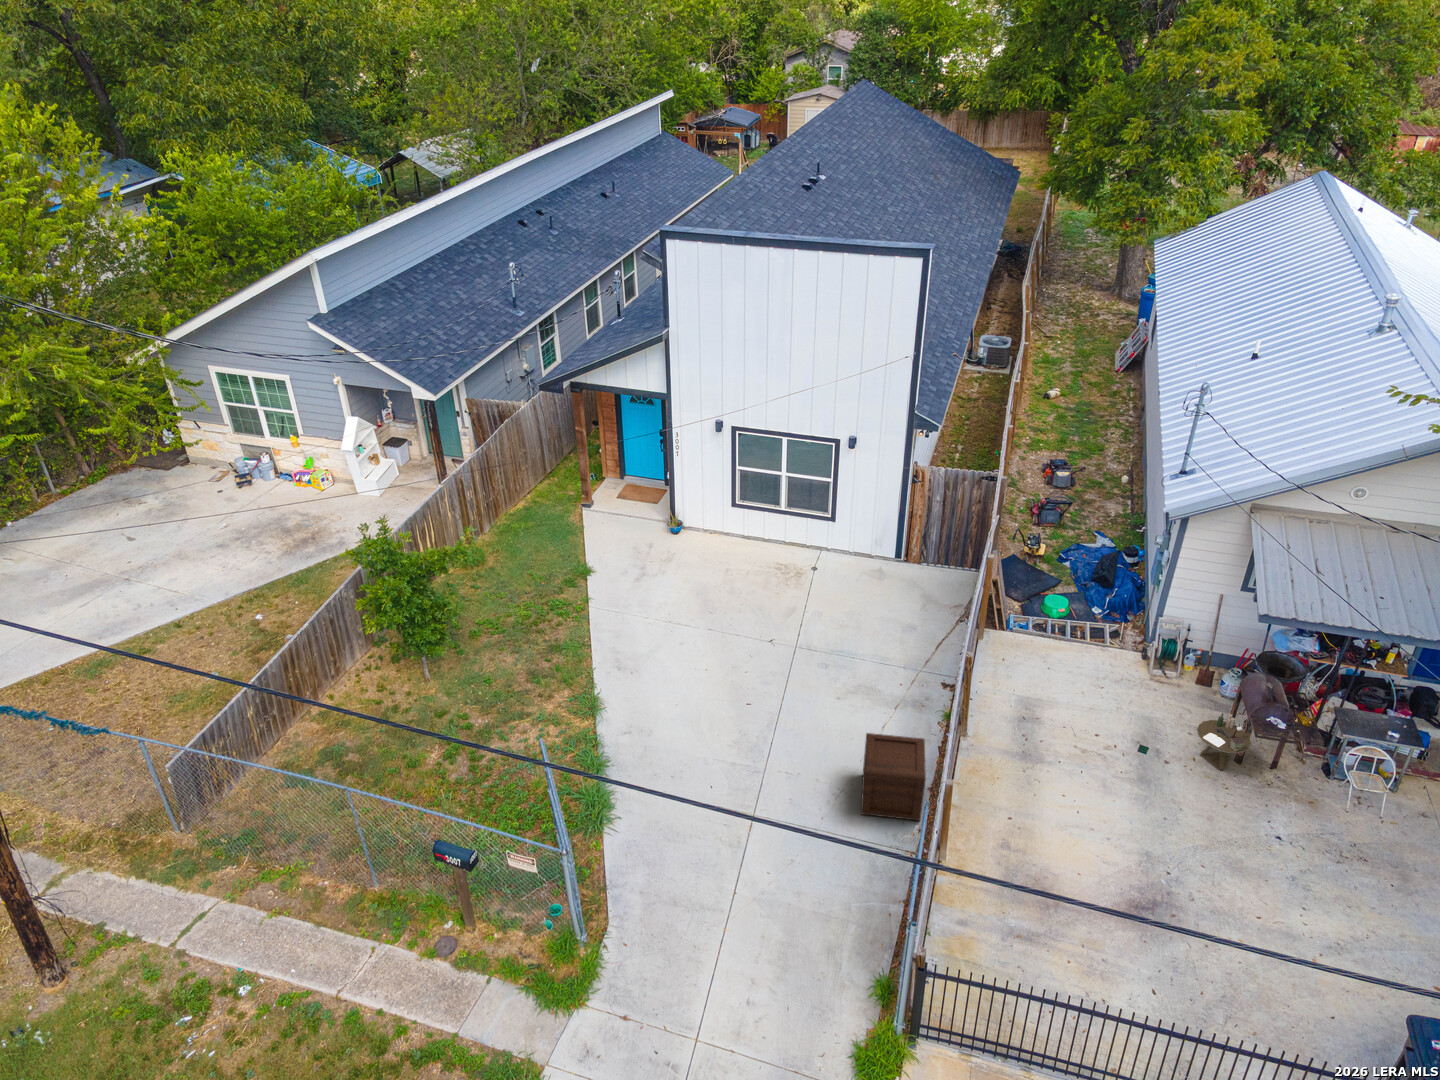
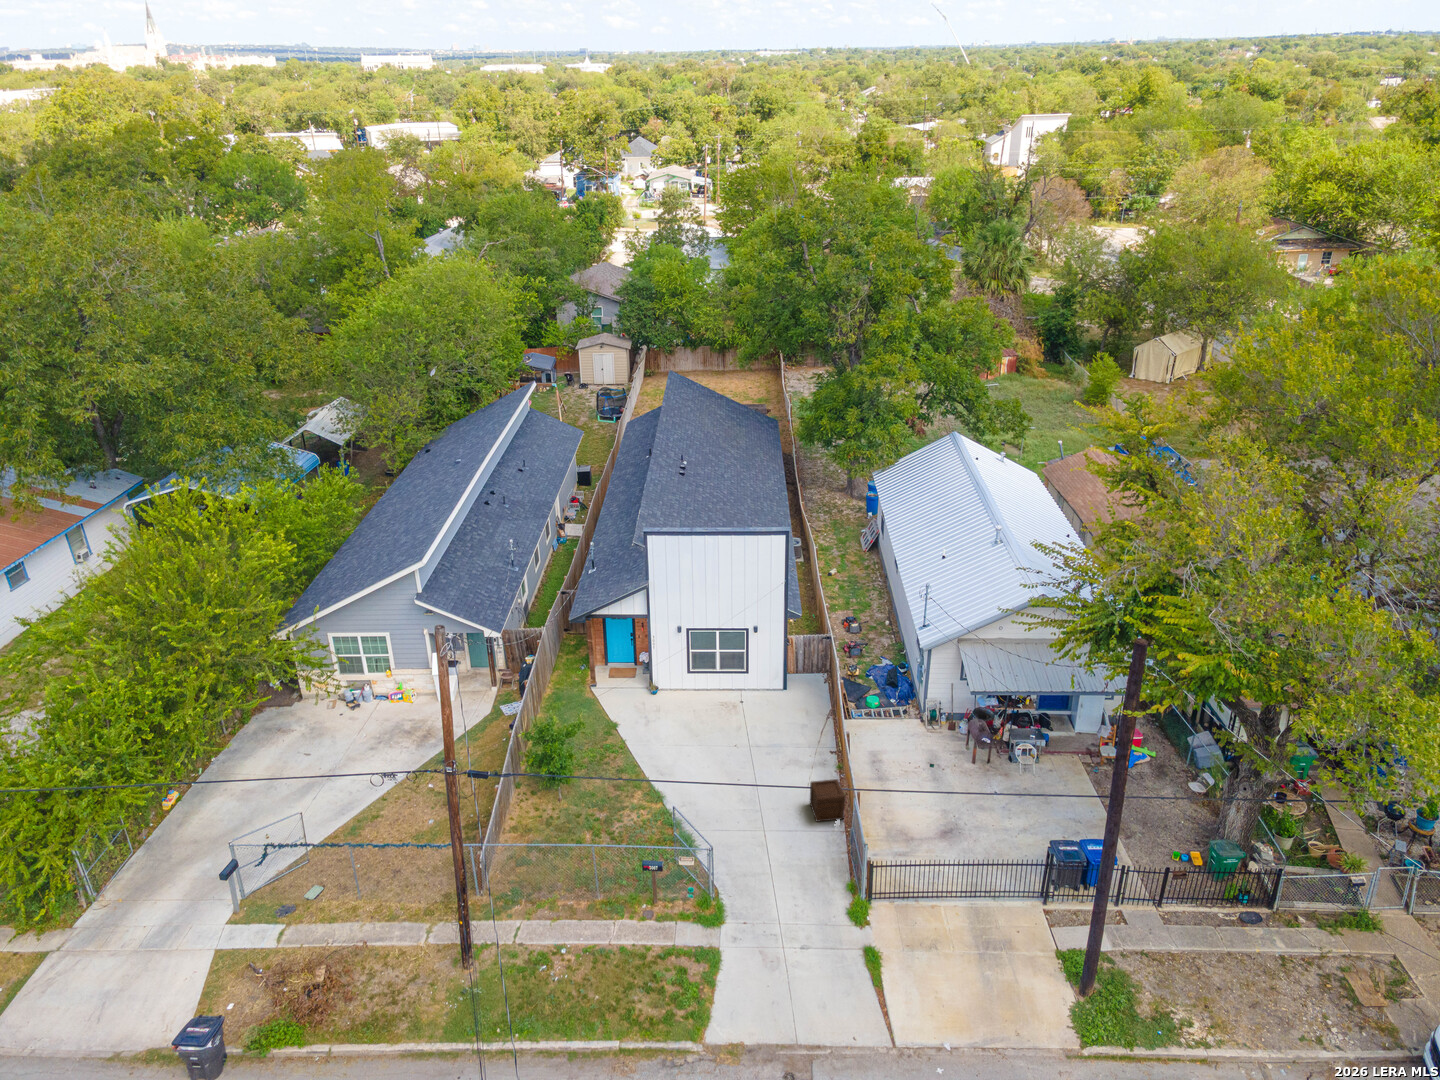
side table: present [1197,710,1251,770] -> none [954,739,978,769]

